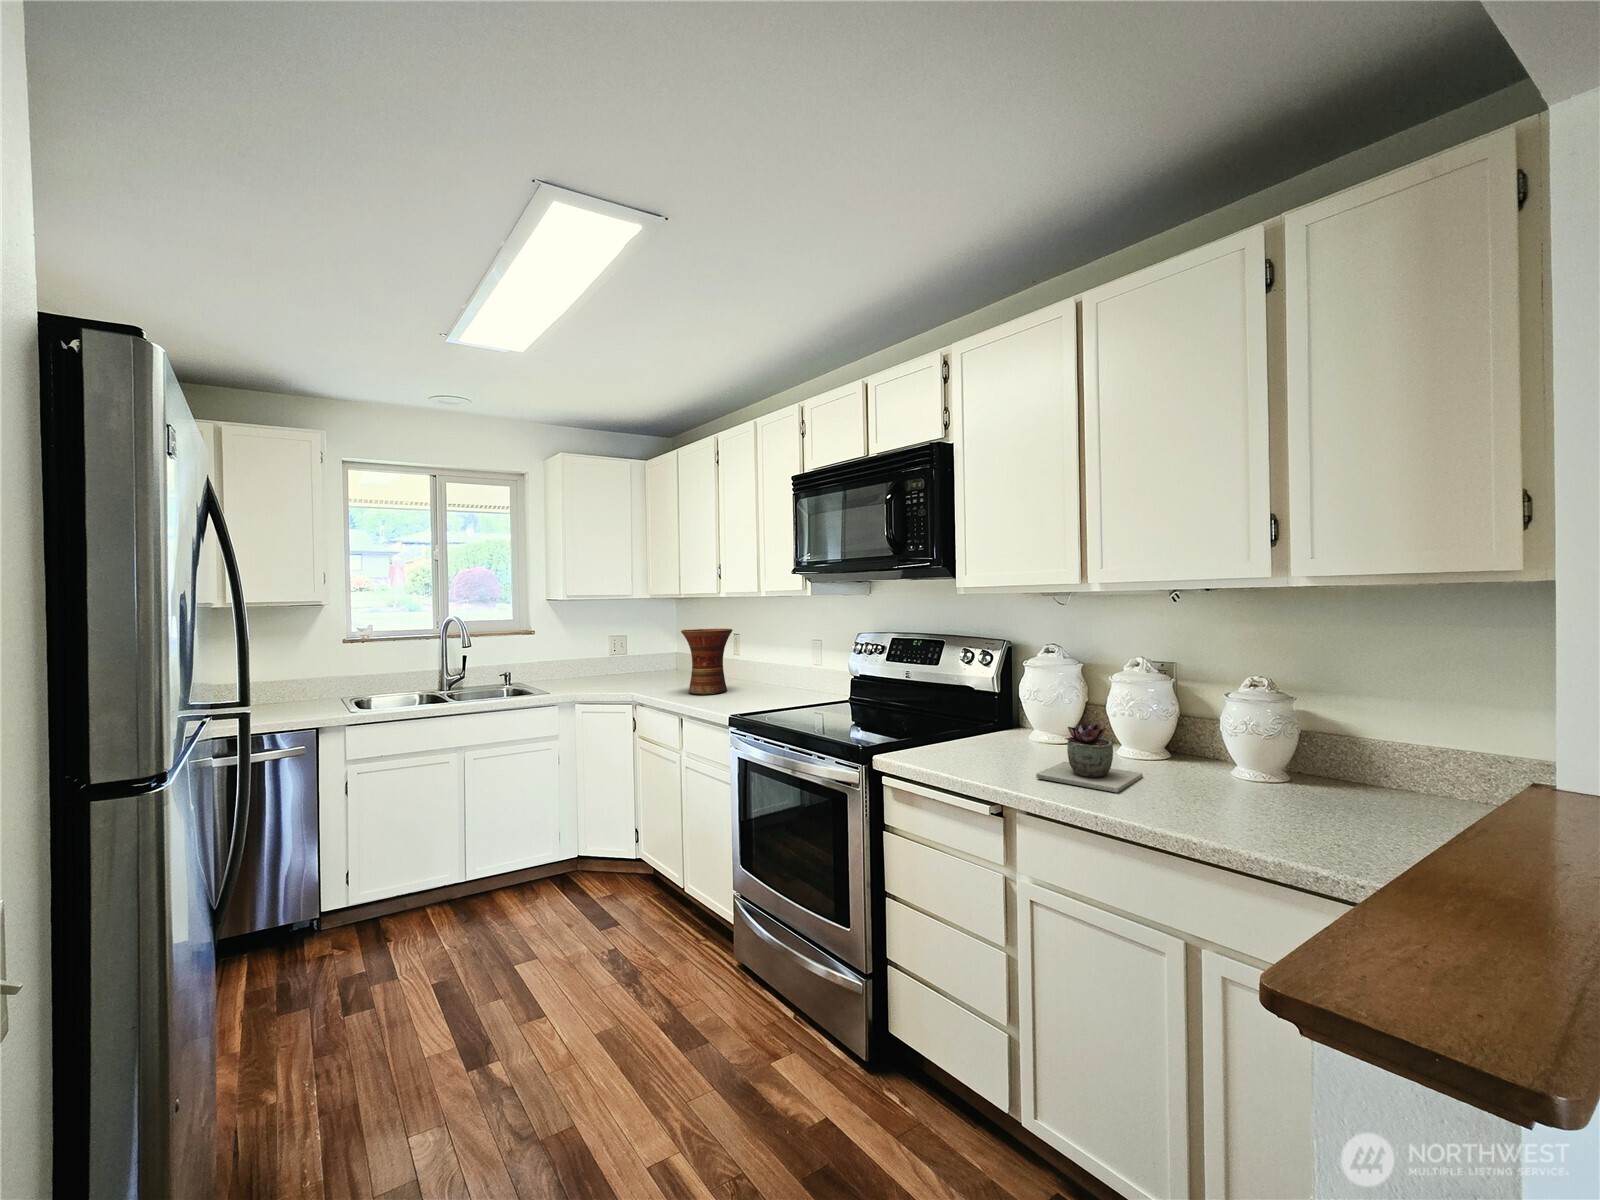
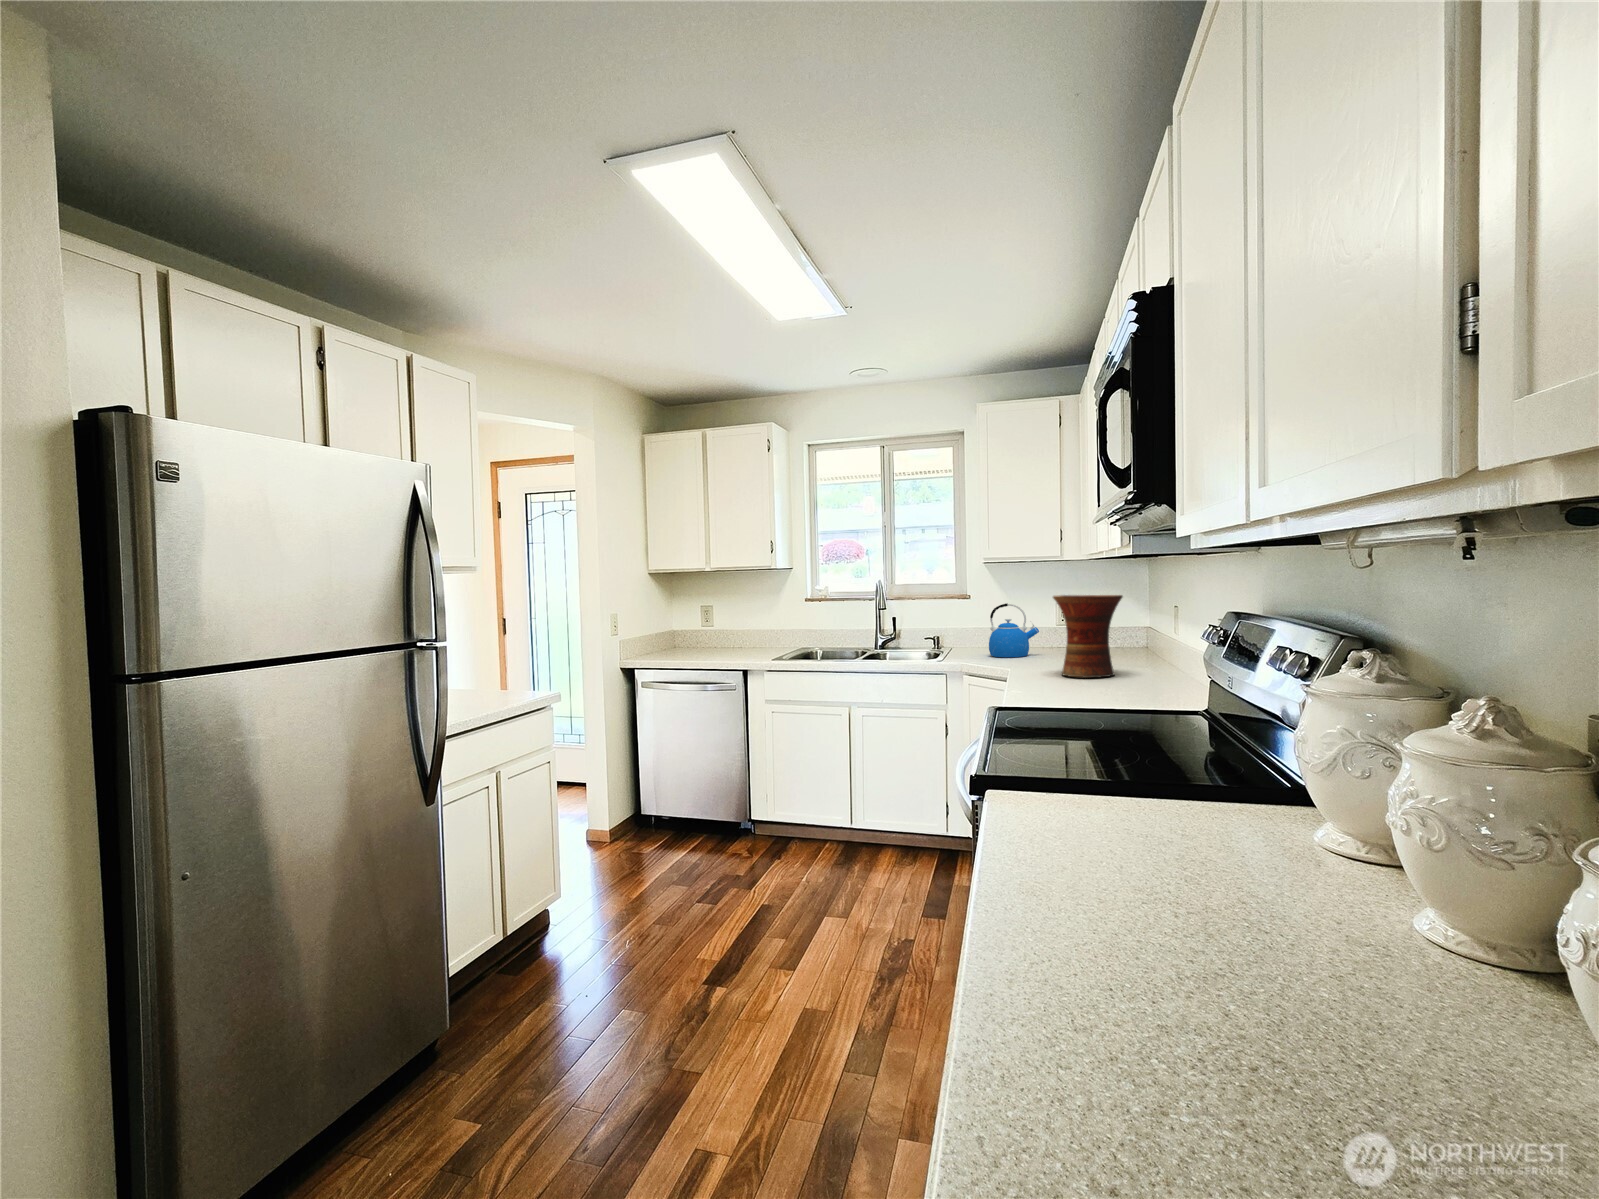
kettle: none [577,637,620,686] -> present [989,603,1039,657]
succulent plant: present [1036,721,1143,793] -> none [1147,789,1414,967]

